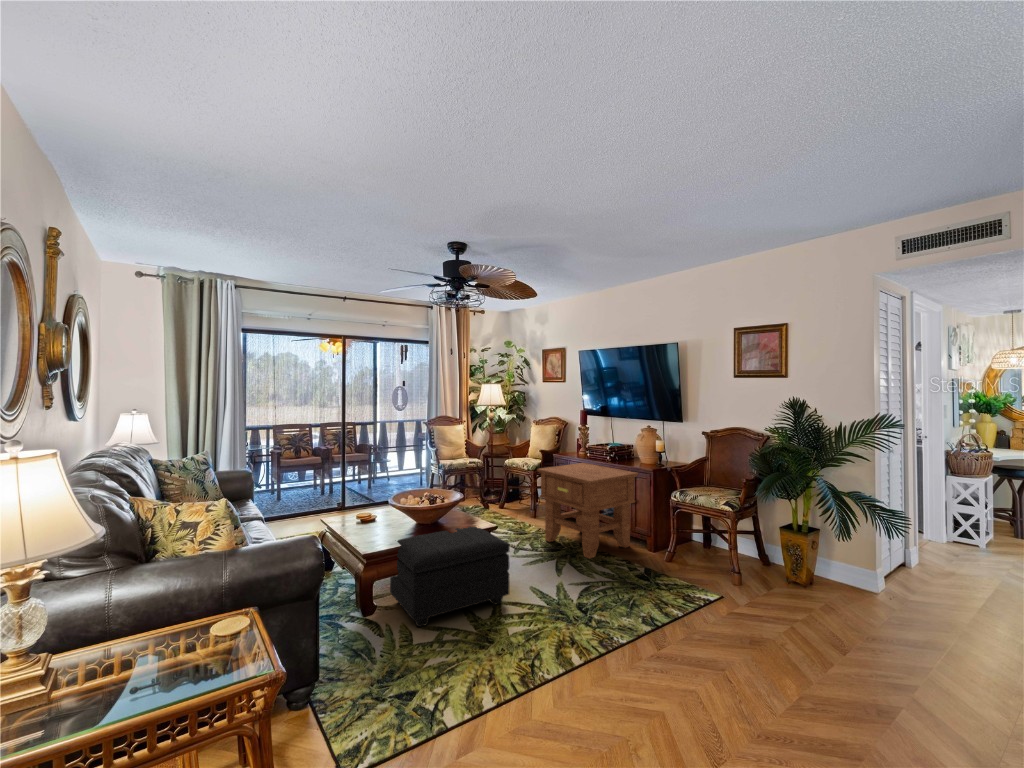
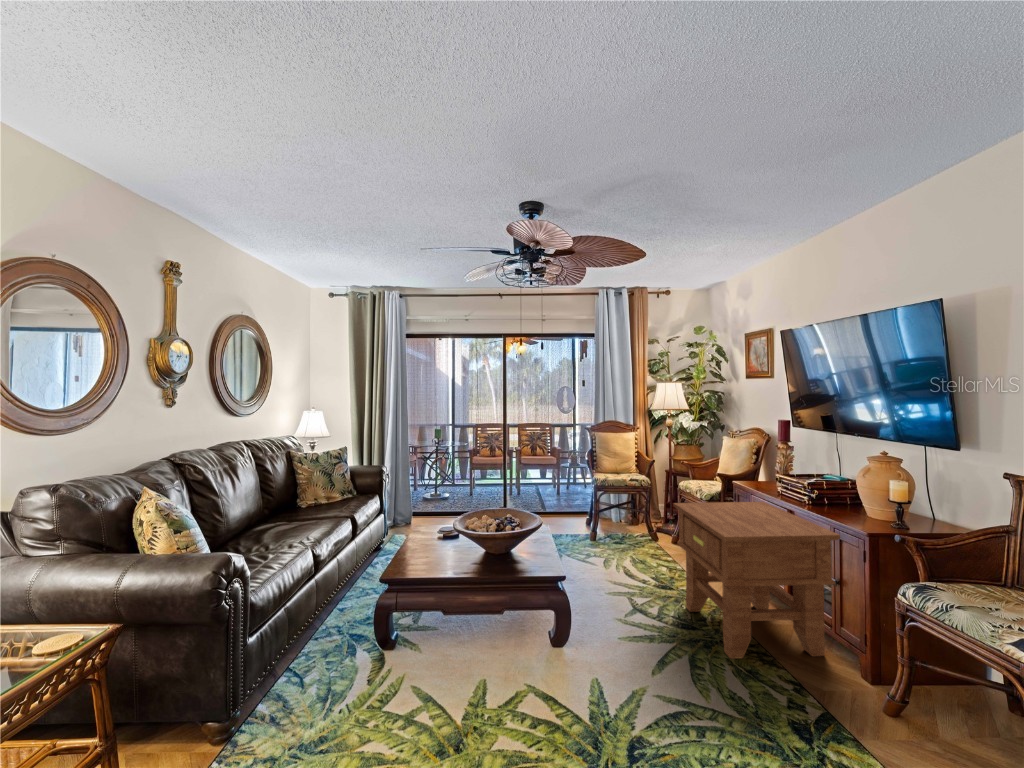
footstool: present [390,527,510,627] -> none [404,571,546,693]

